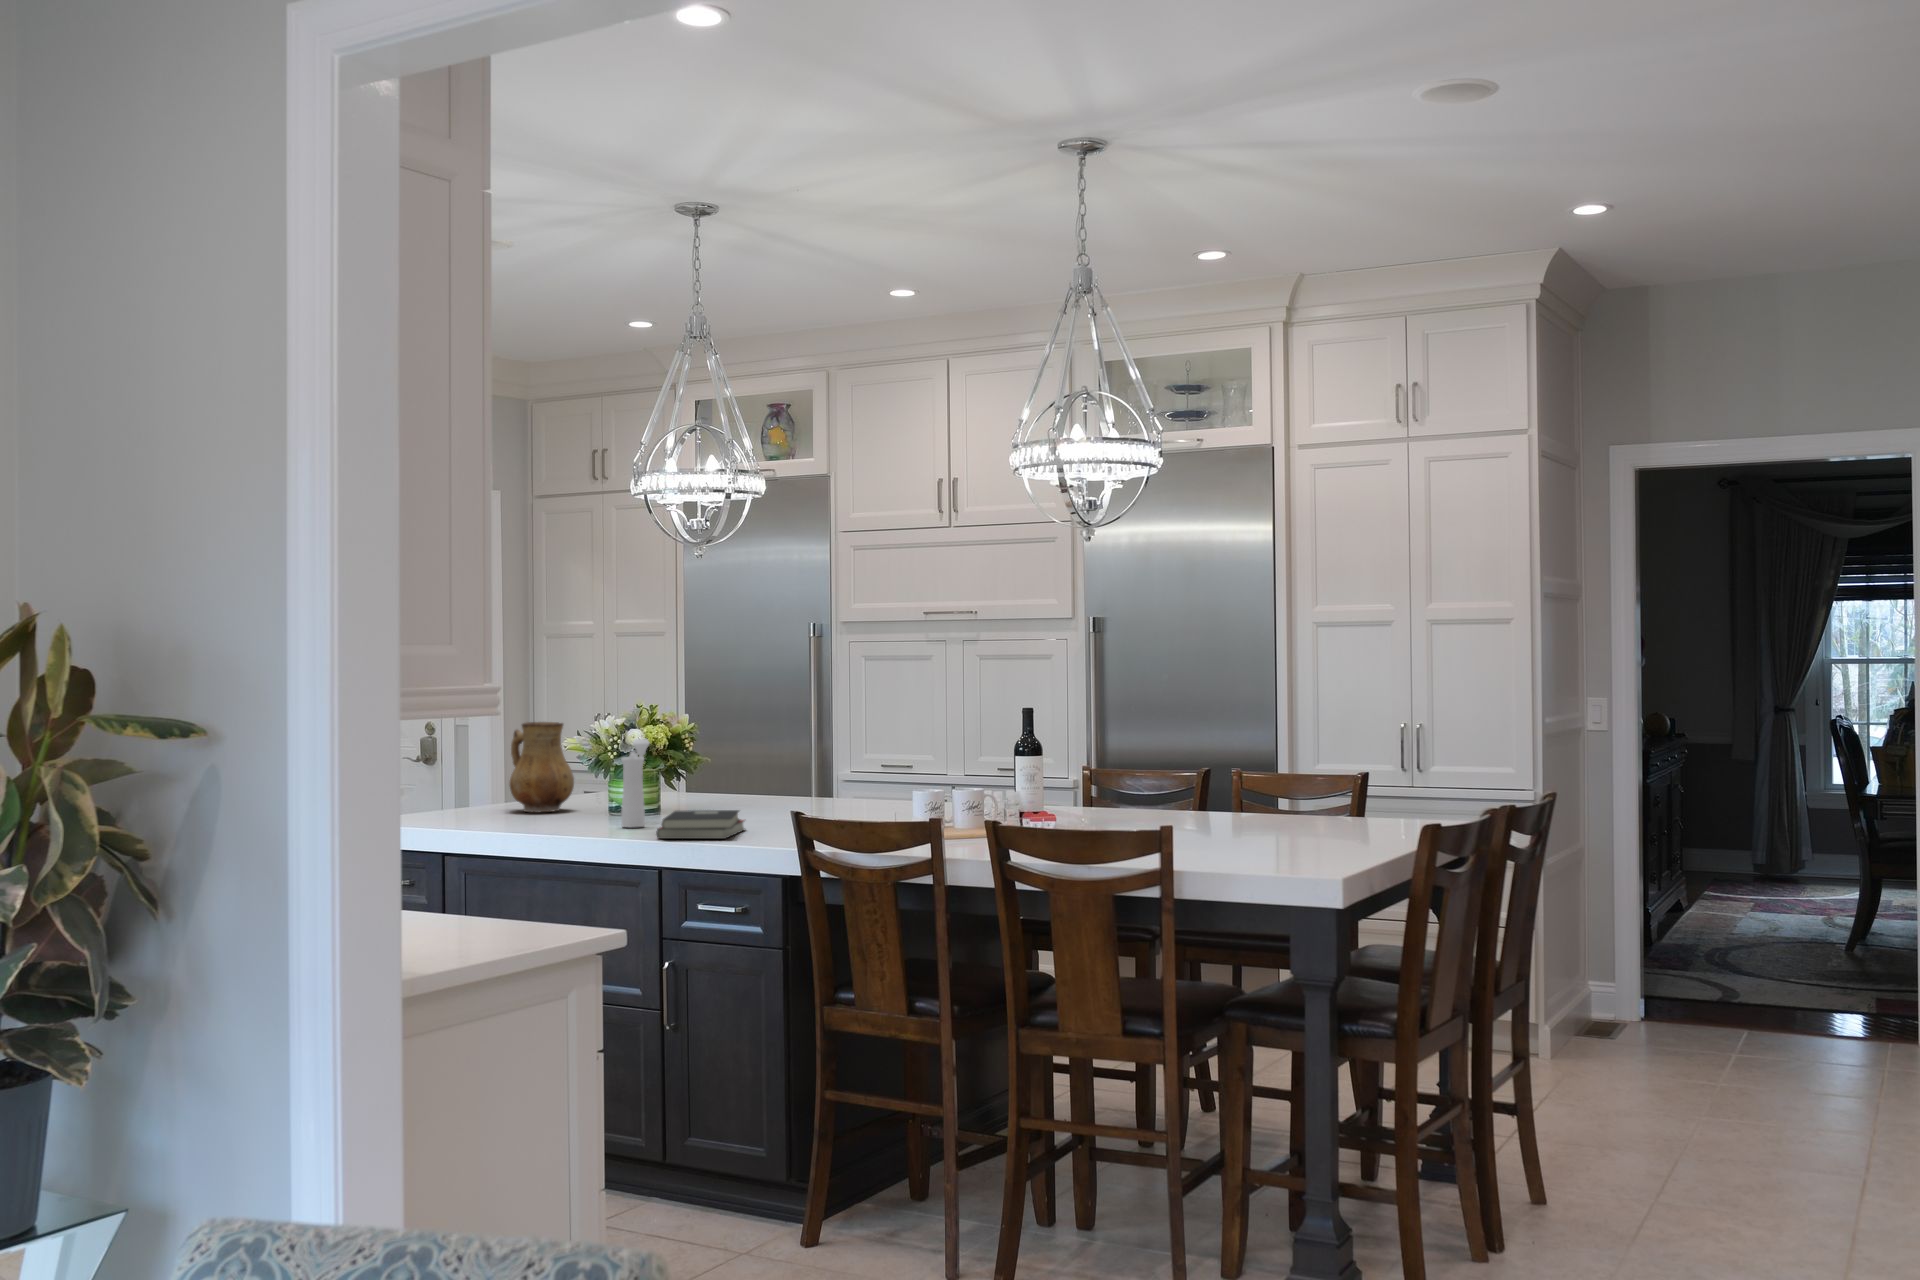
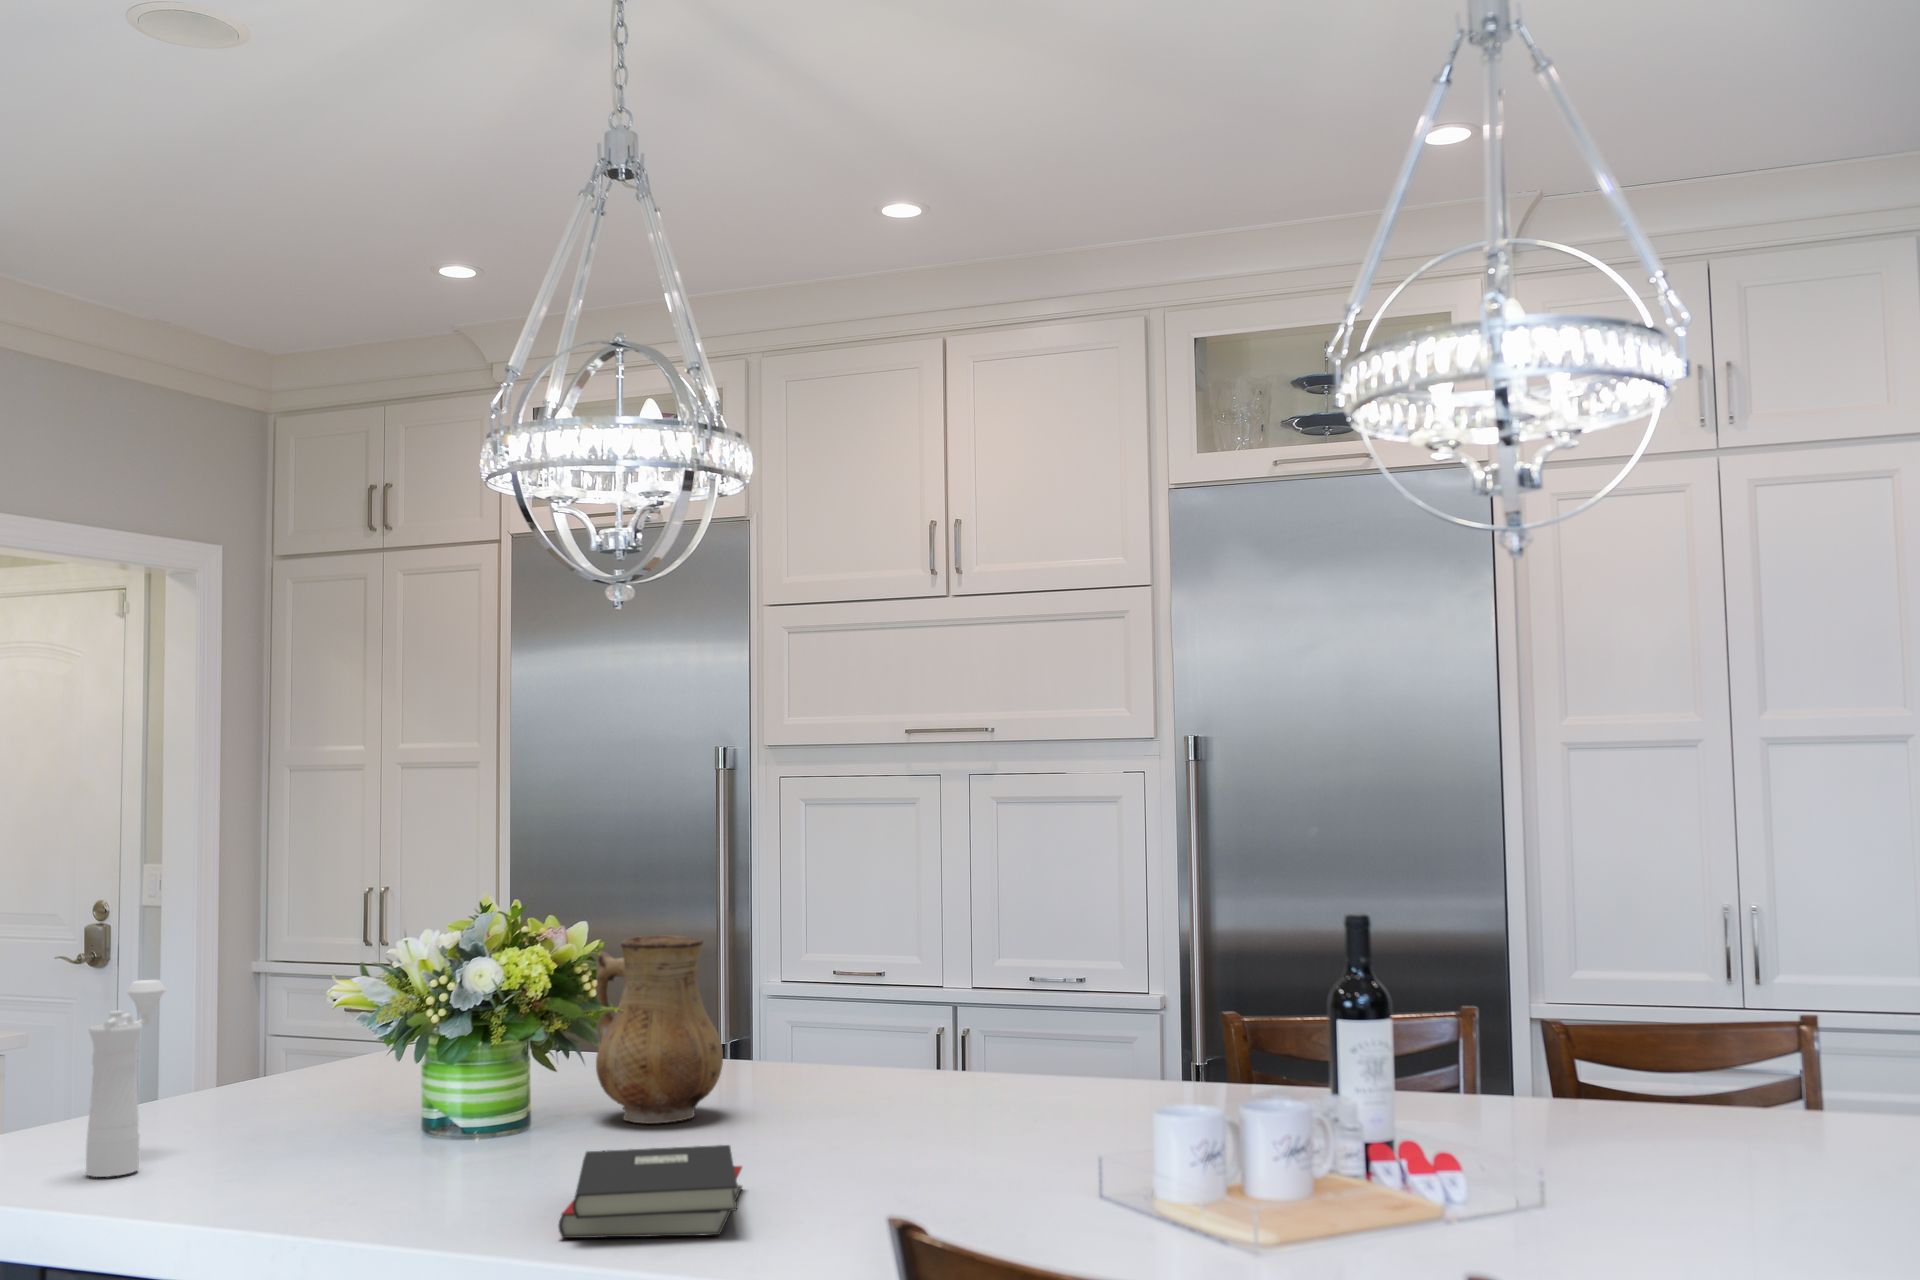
ceramic pitcher: present [509,722,574,812] -> present [596,936,723,1123]
pepper mill: present [621,739,649,828] -> present [86,980,165,1177]

